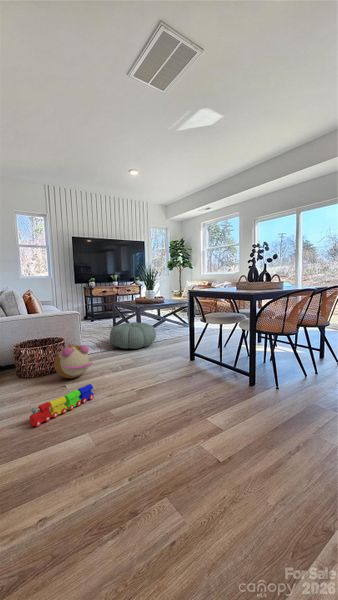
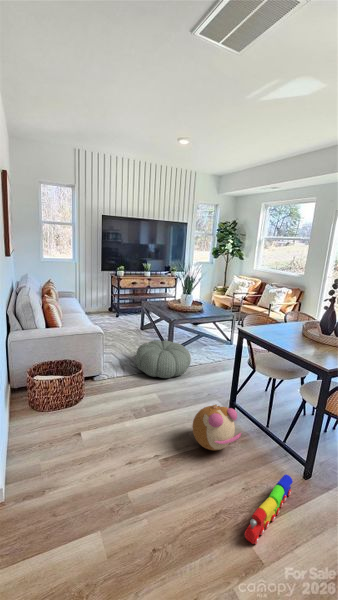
plush toy: present [54,344,92,378] -> present [192,404,241,450]
toy train: present [30,384,94,427] -> present [245,475,293,544]

